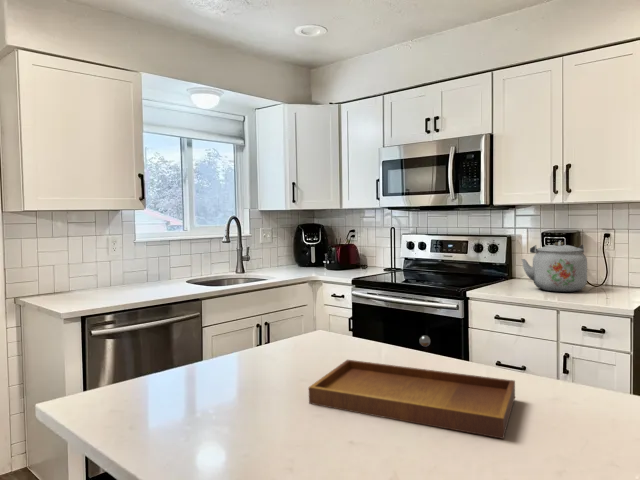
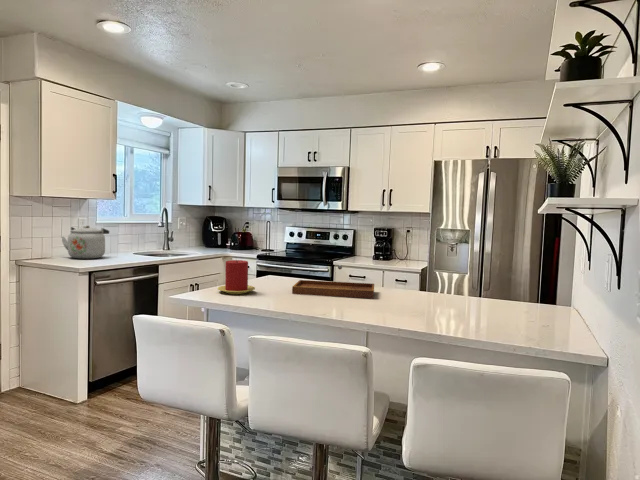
kettle: present [522,242,587,292] -> present [61,226,109,259]
candle: none [156,323,236,401] -> present [218,260,255,294]

